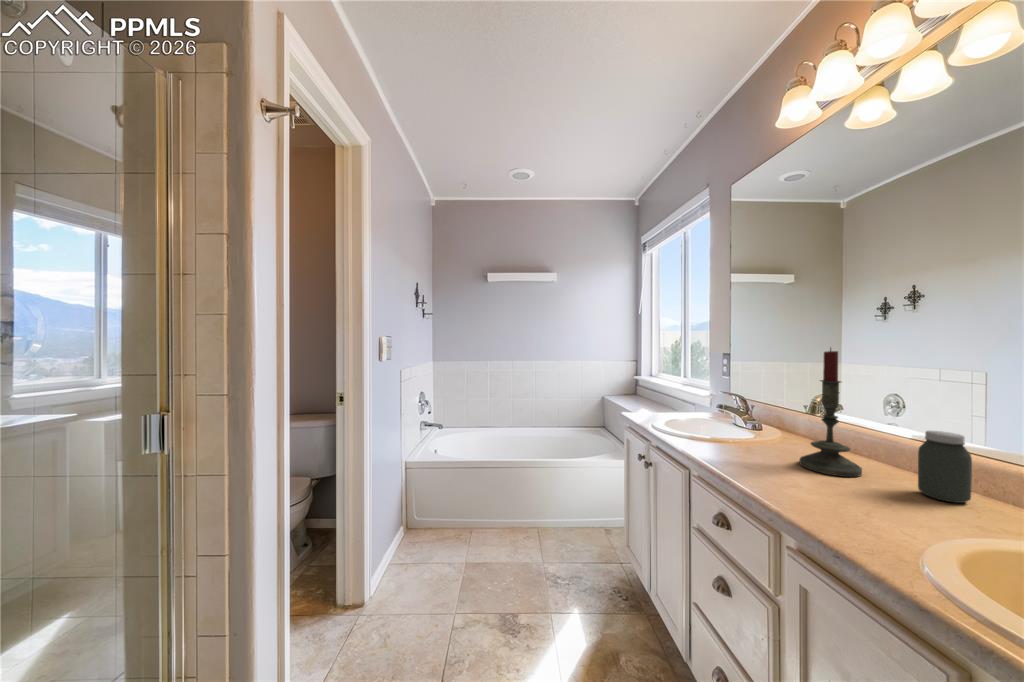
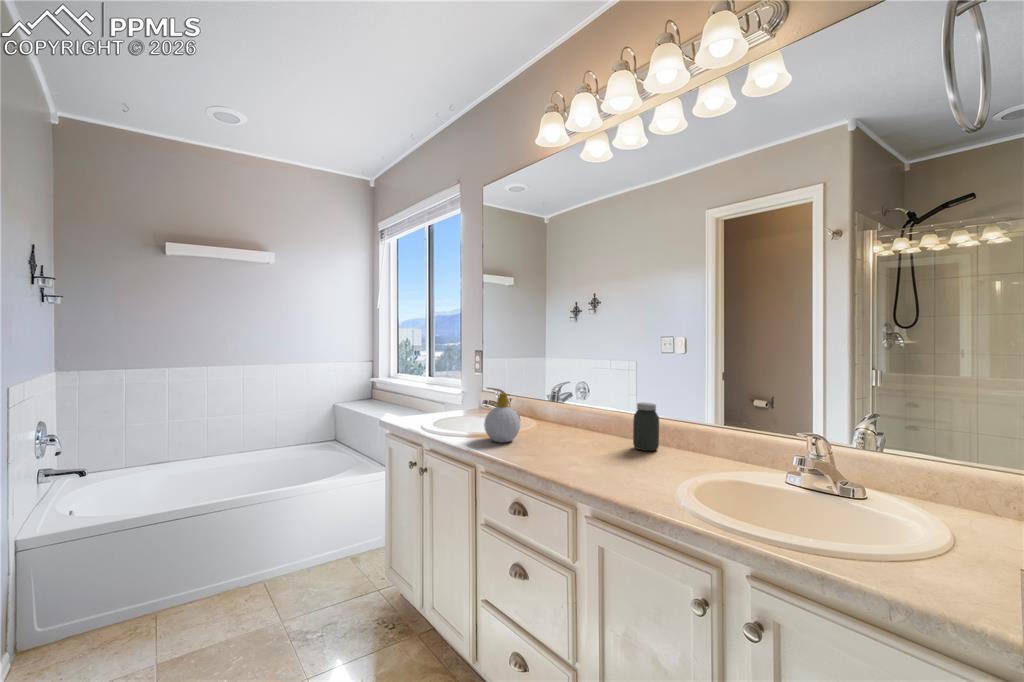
candle: present [799,348,862,477] -> none [561,344,600,448]
soap bottle: none [703,398,746,450] -> present [484,393,520,442]

